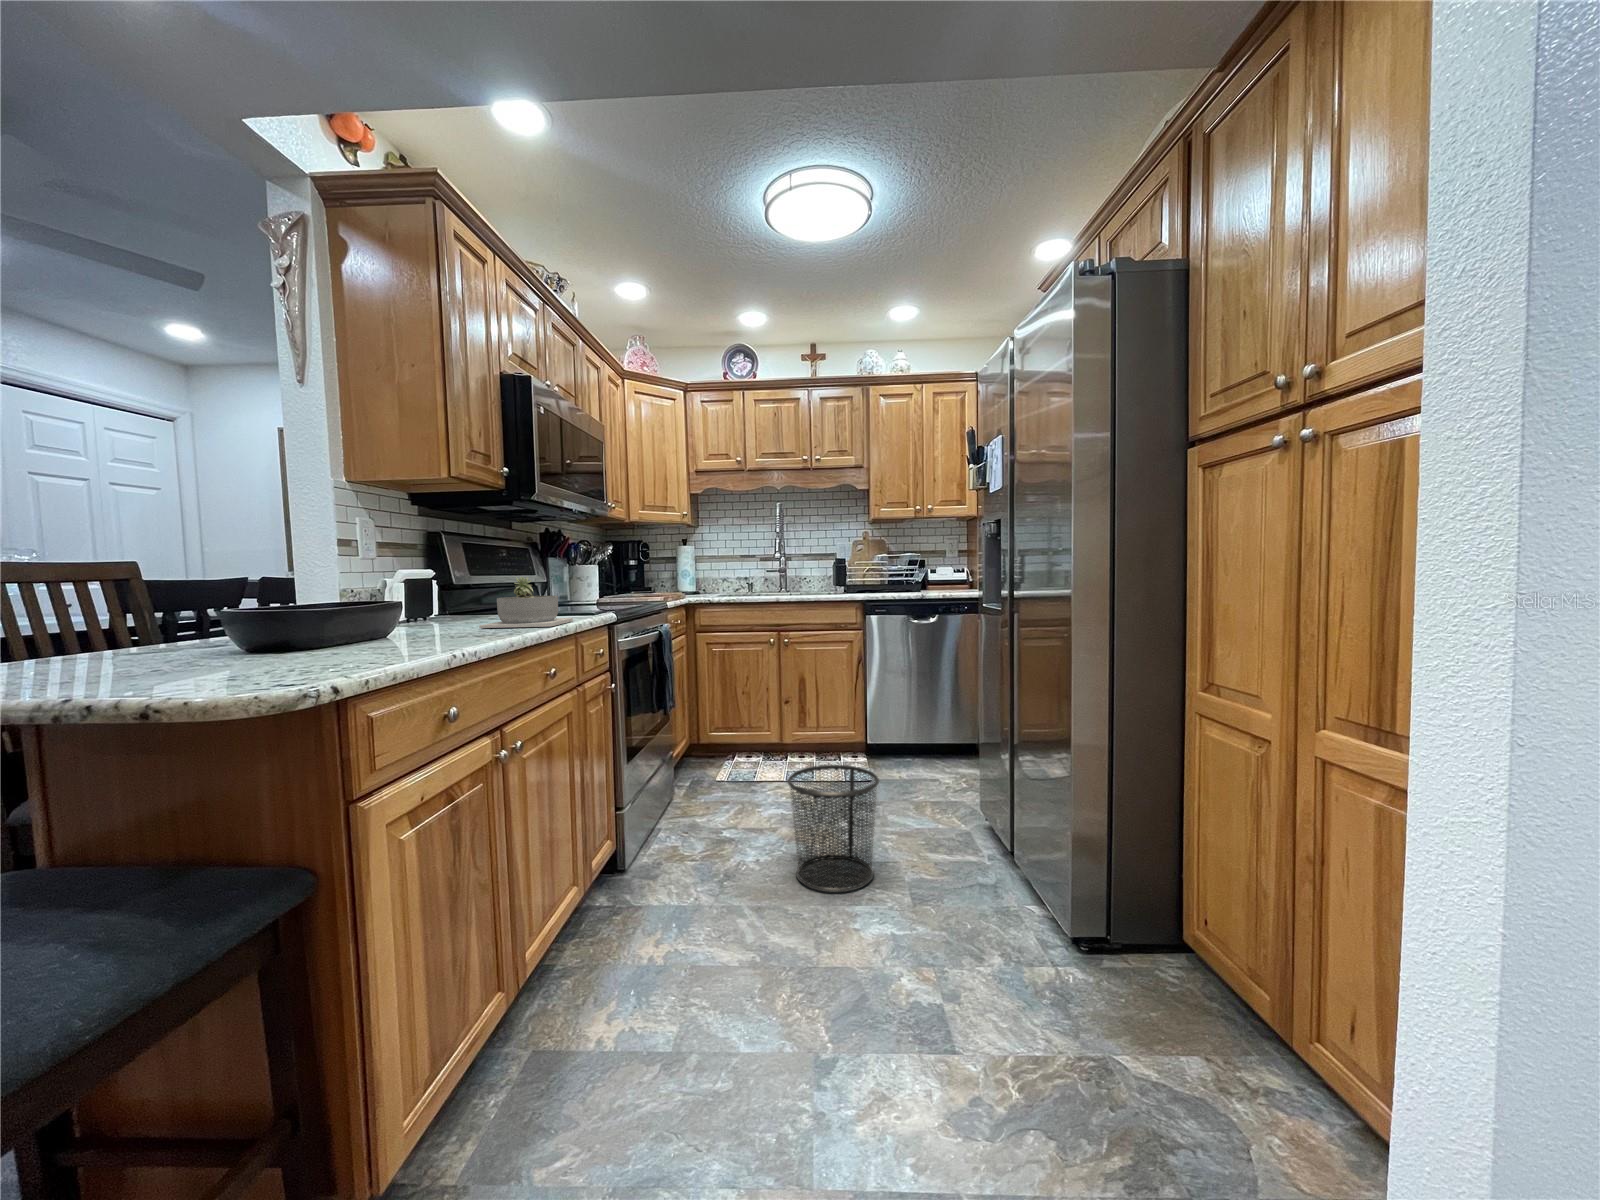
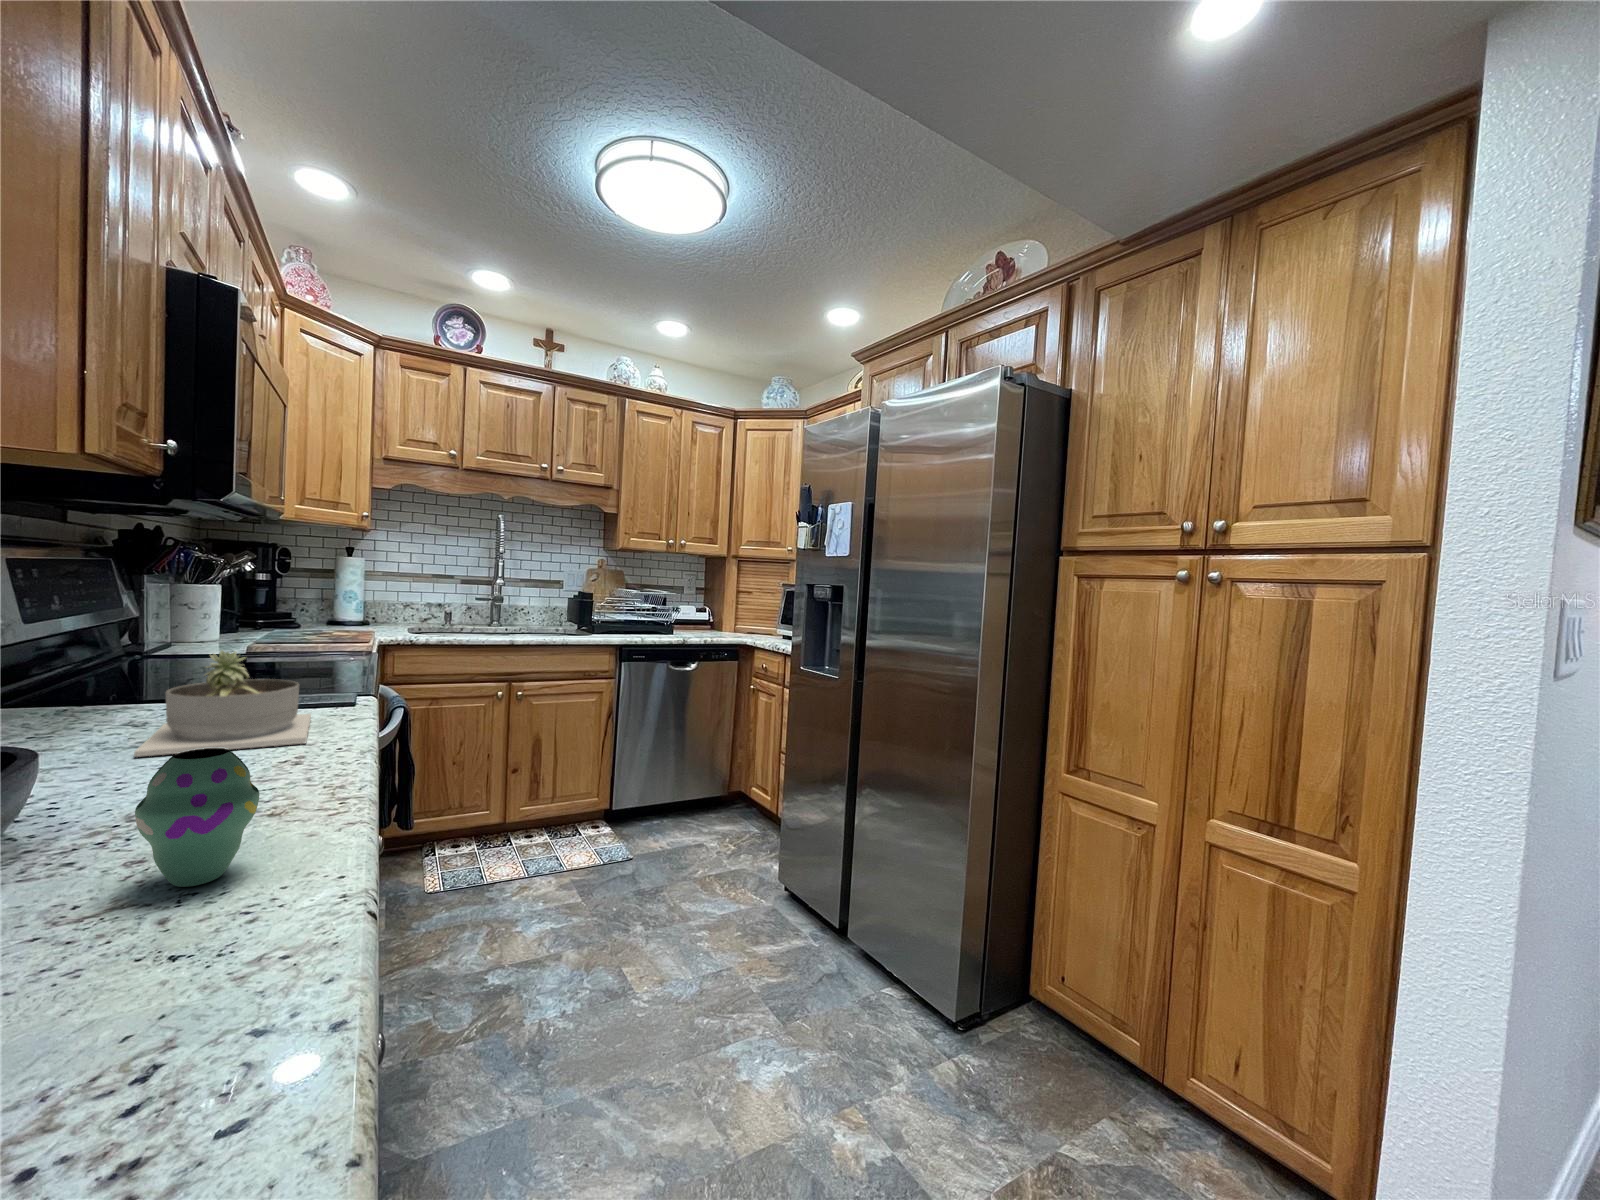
vase: none [409,591,457,650] -> present [135,748,259,887]
waste bin: present [787,765,879,892] -> none [621,865,734,1037]

